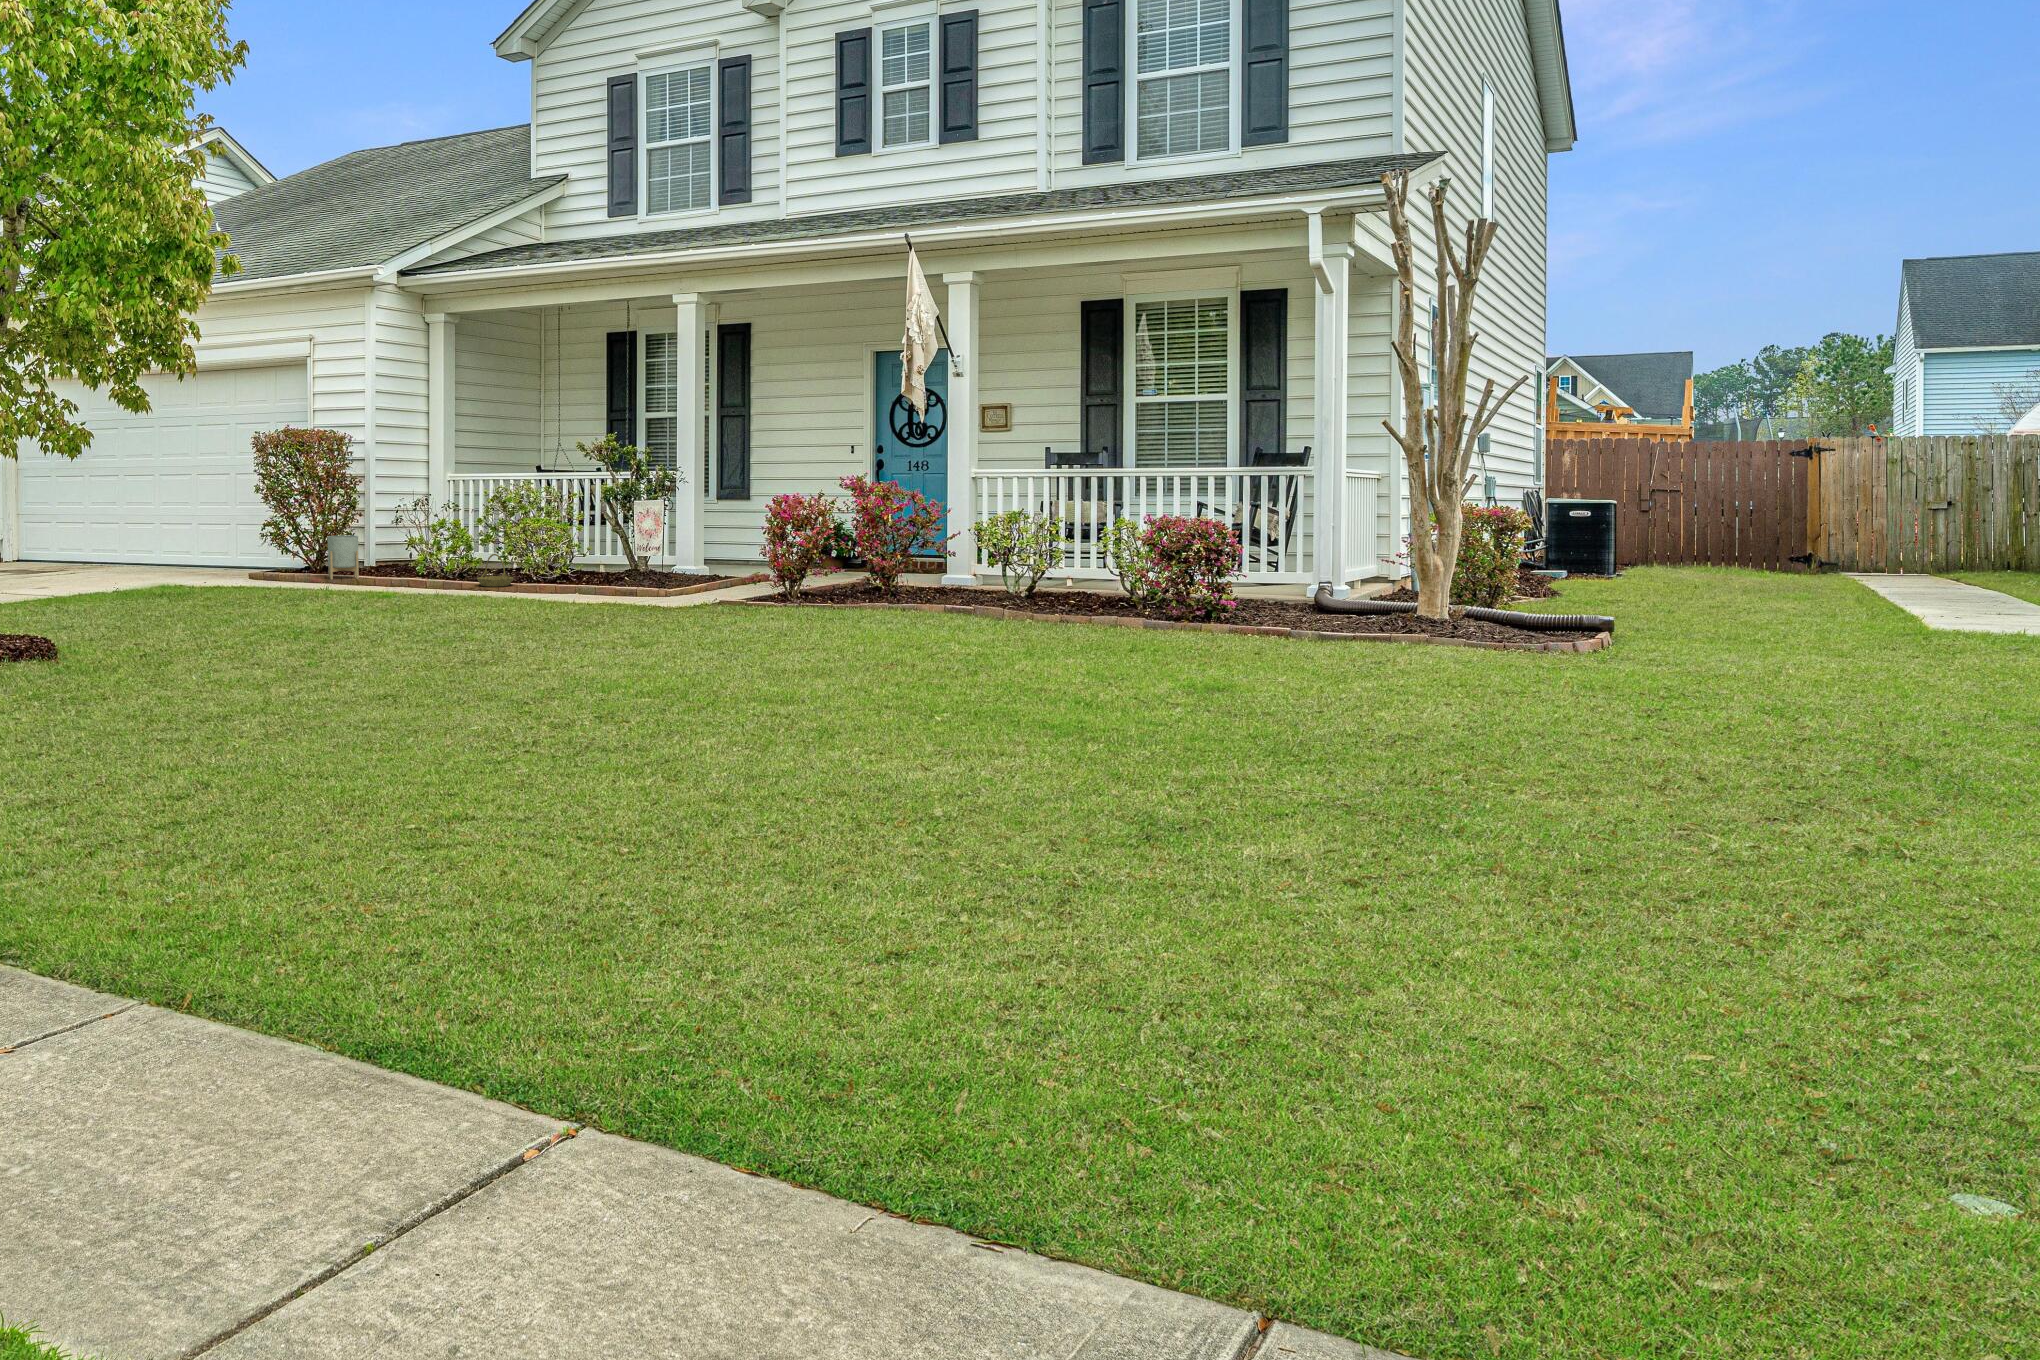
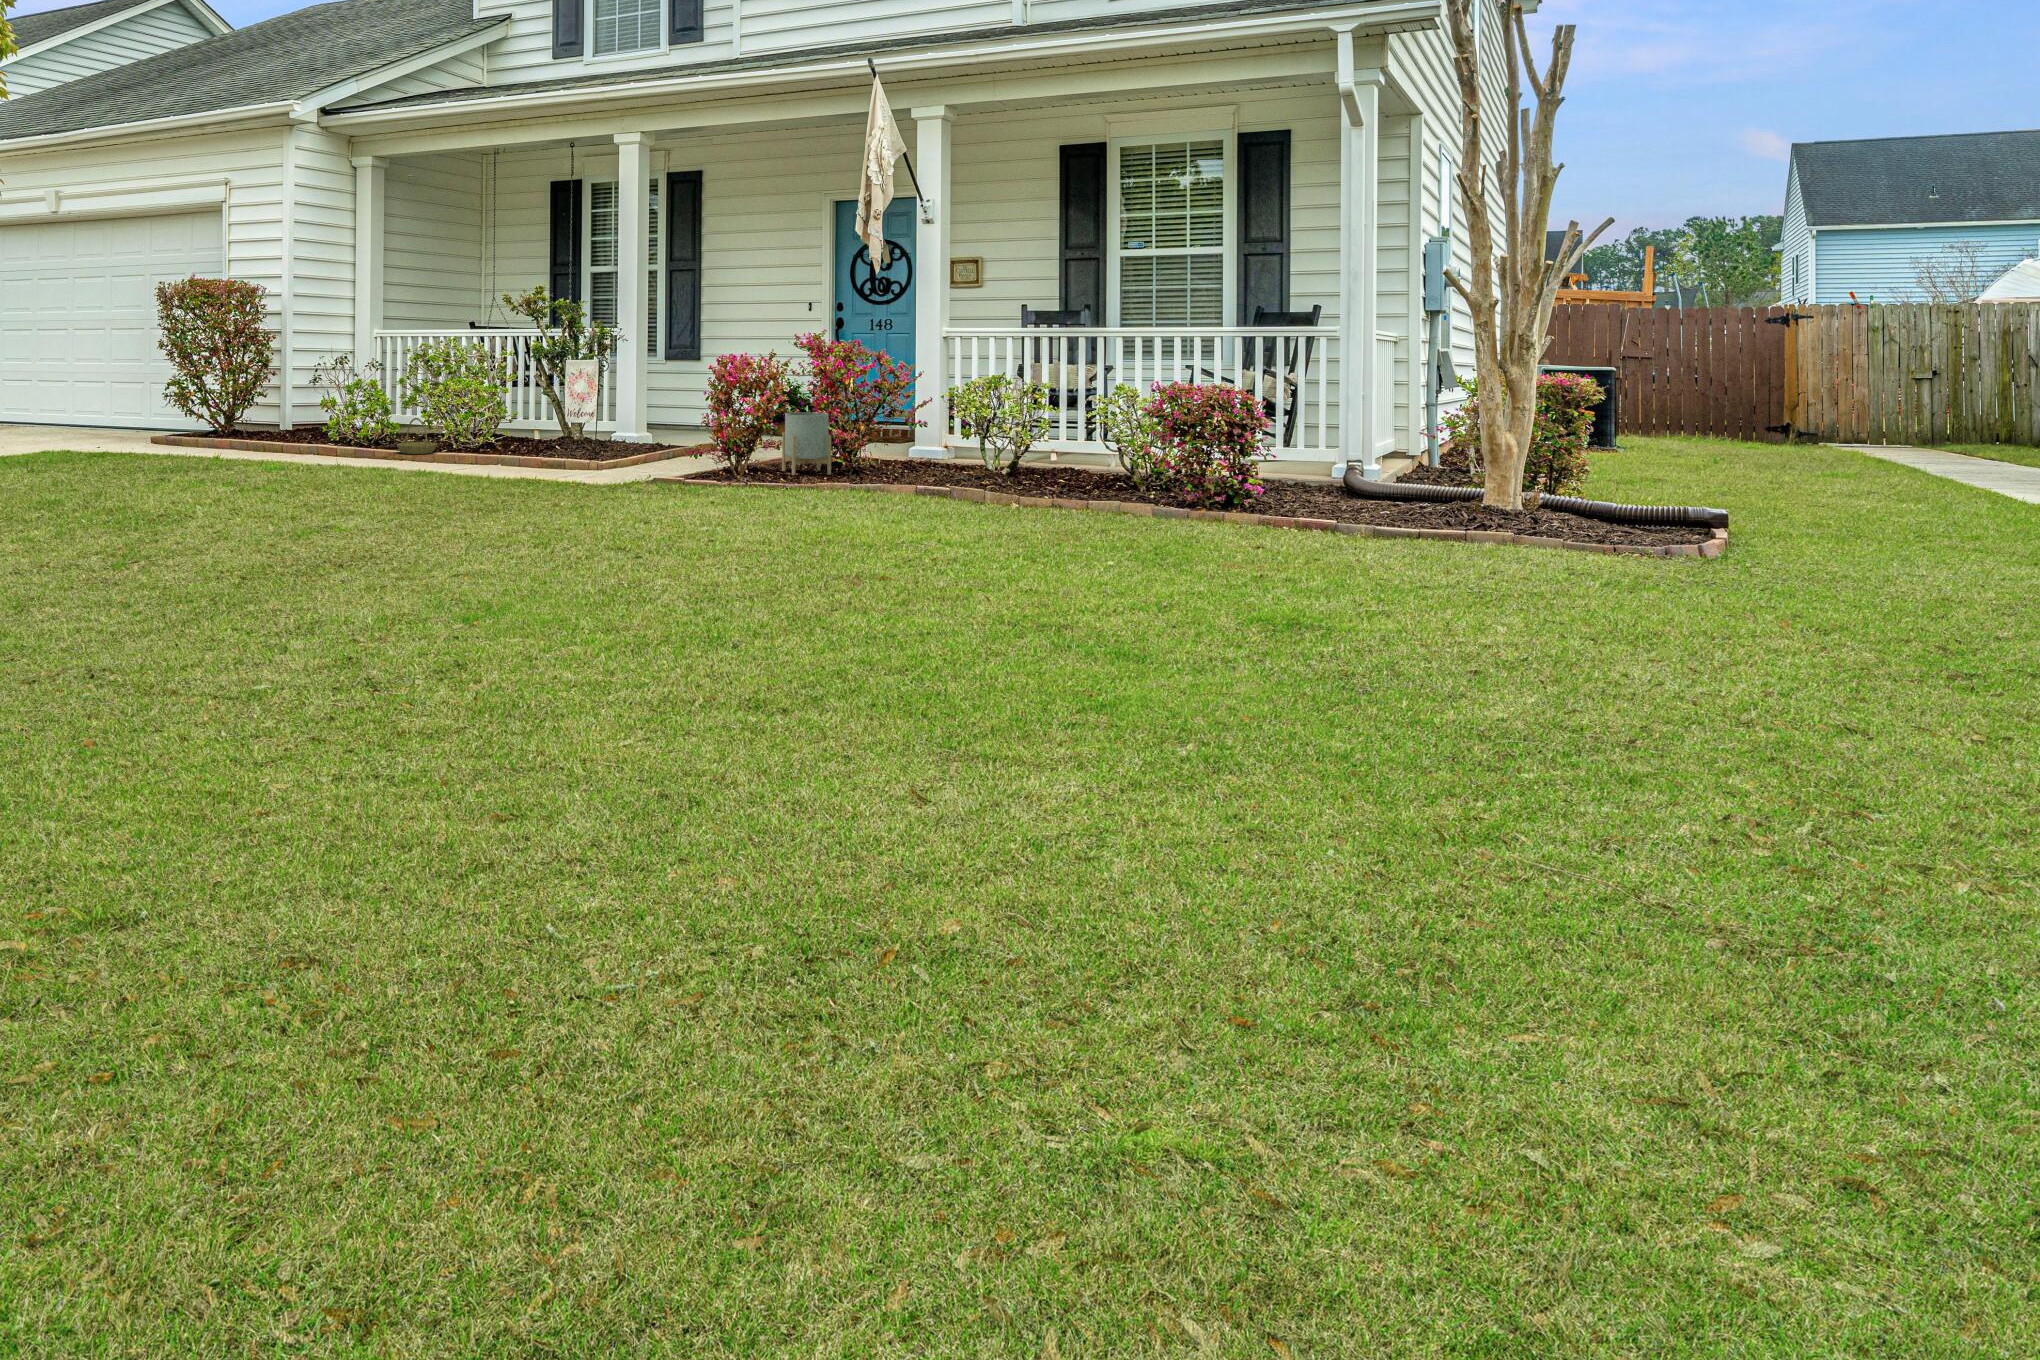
planter: present [328,535,359,580] -> present [782,413,831,475]

